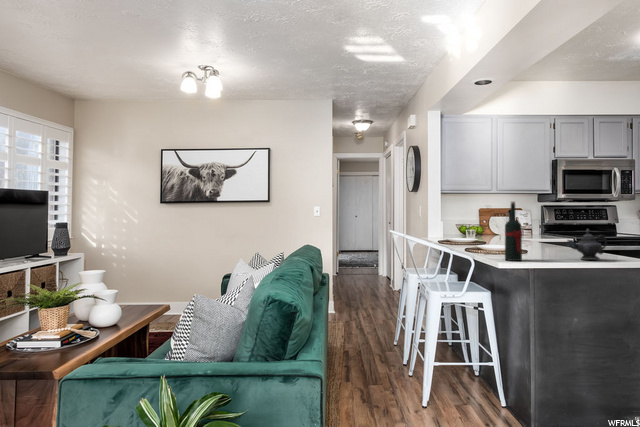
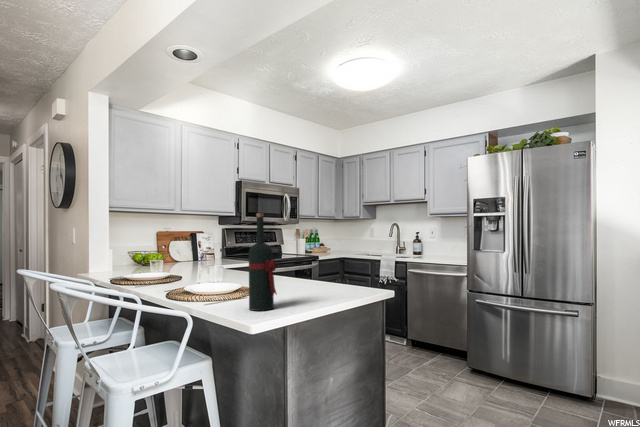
teapot: present [568,229,607,260] -> none [314,251,349,292]

